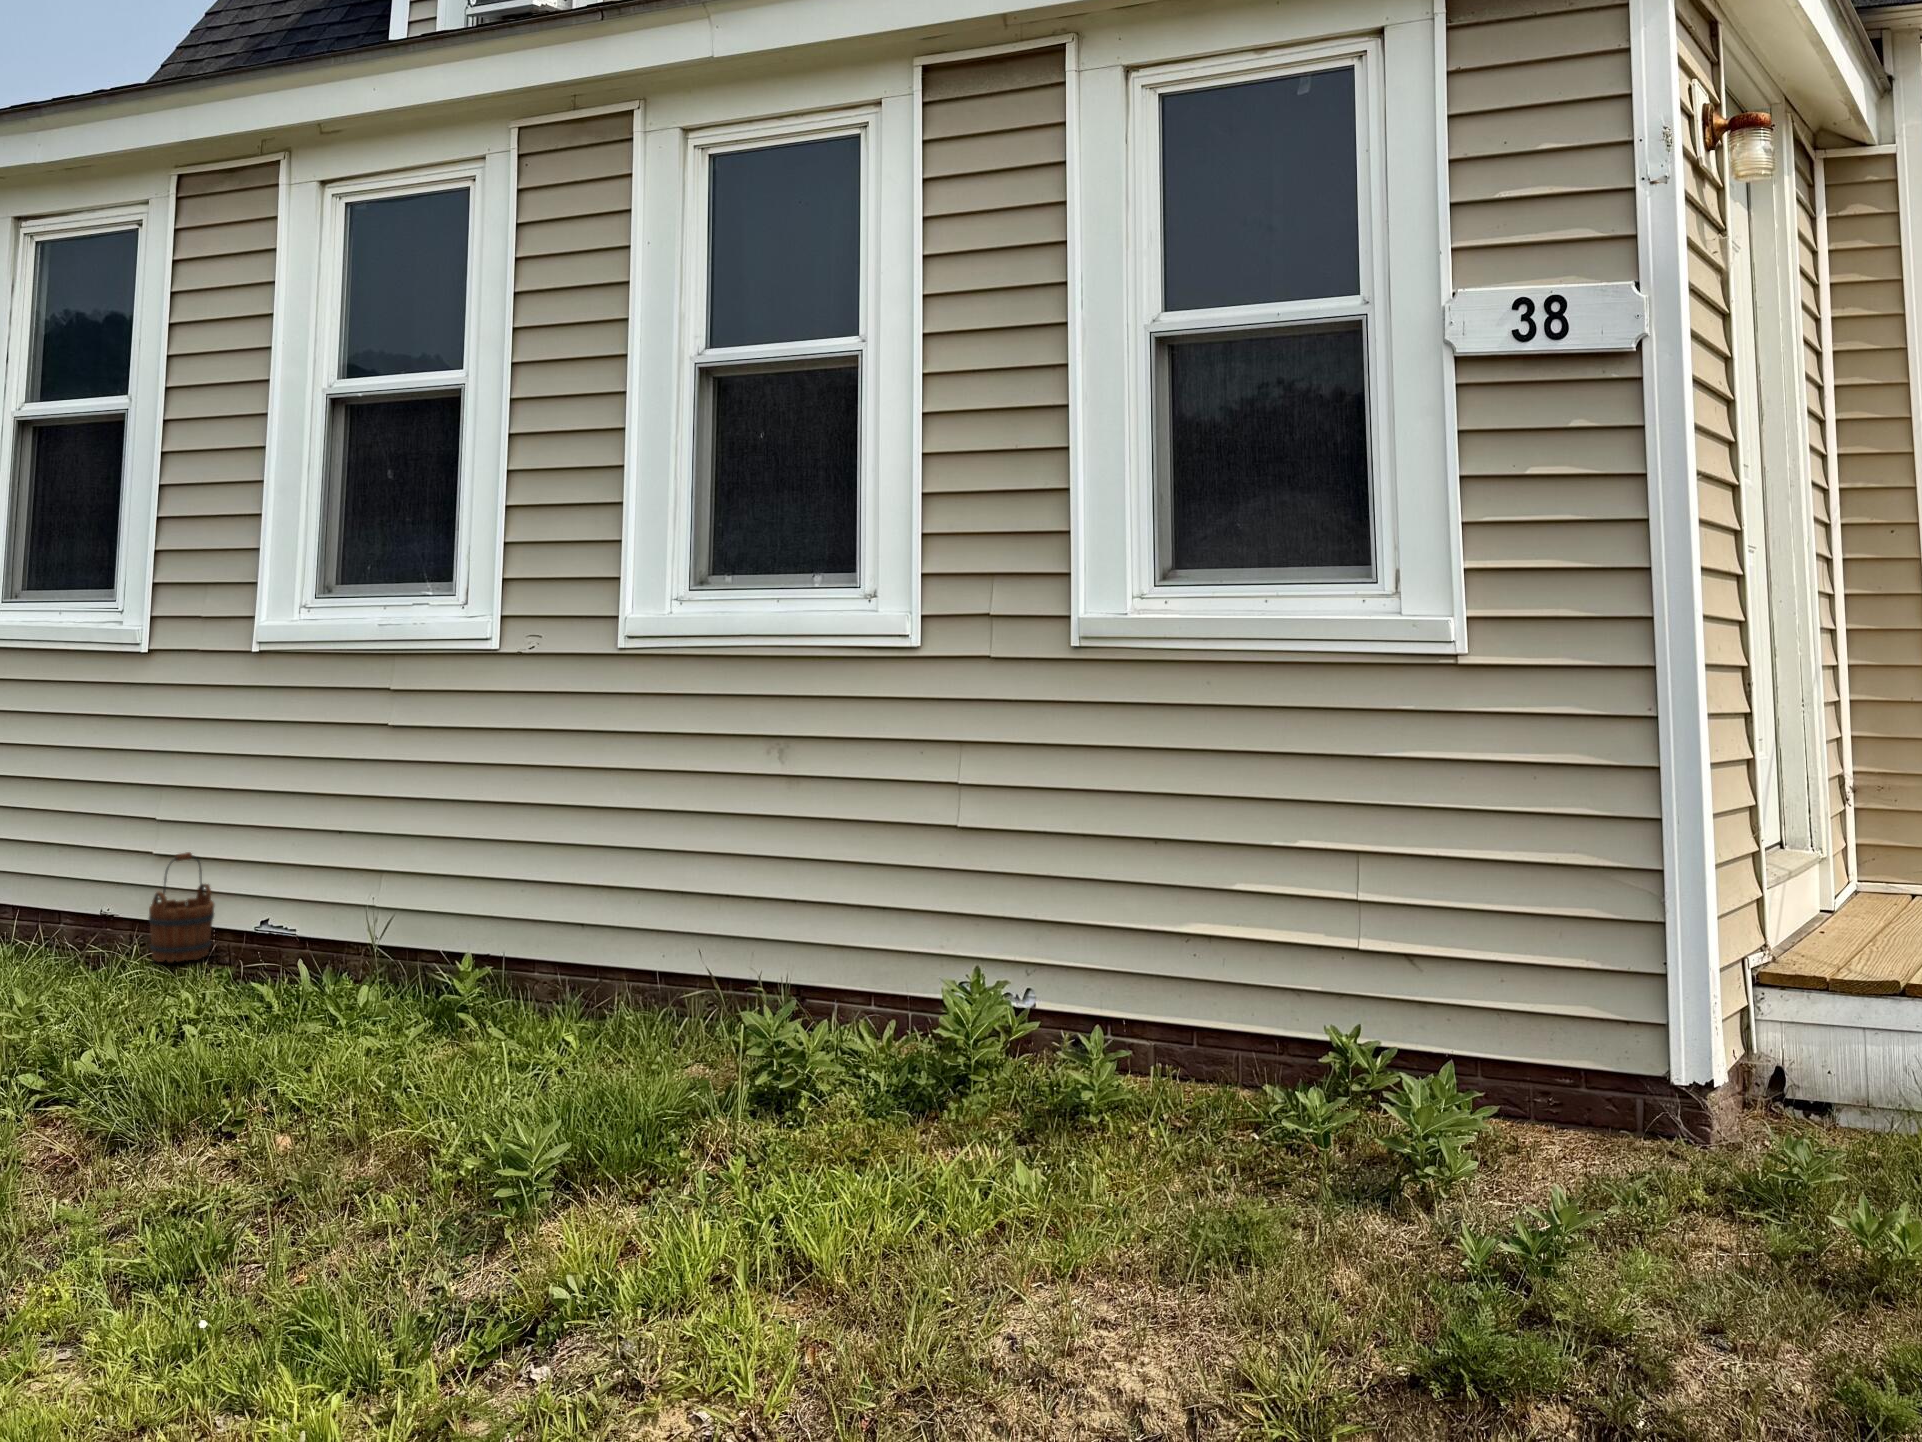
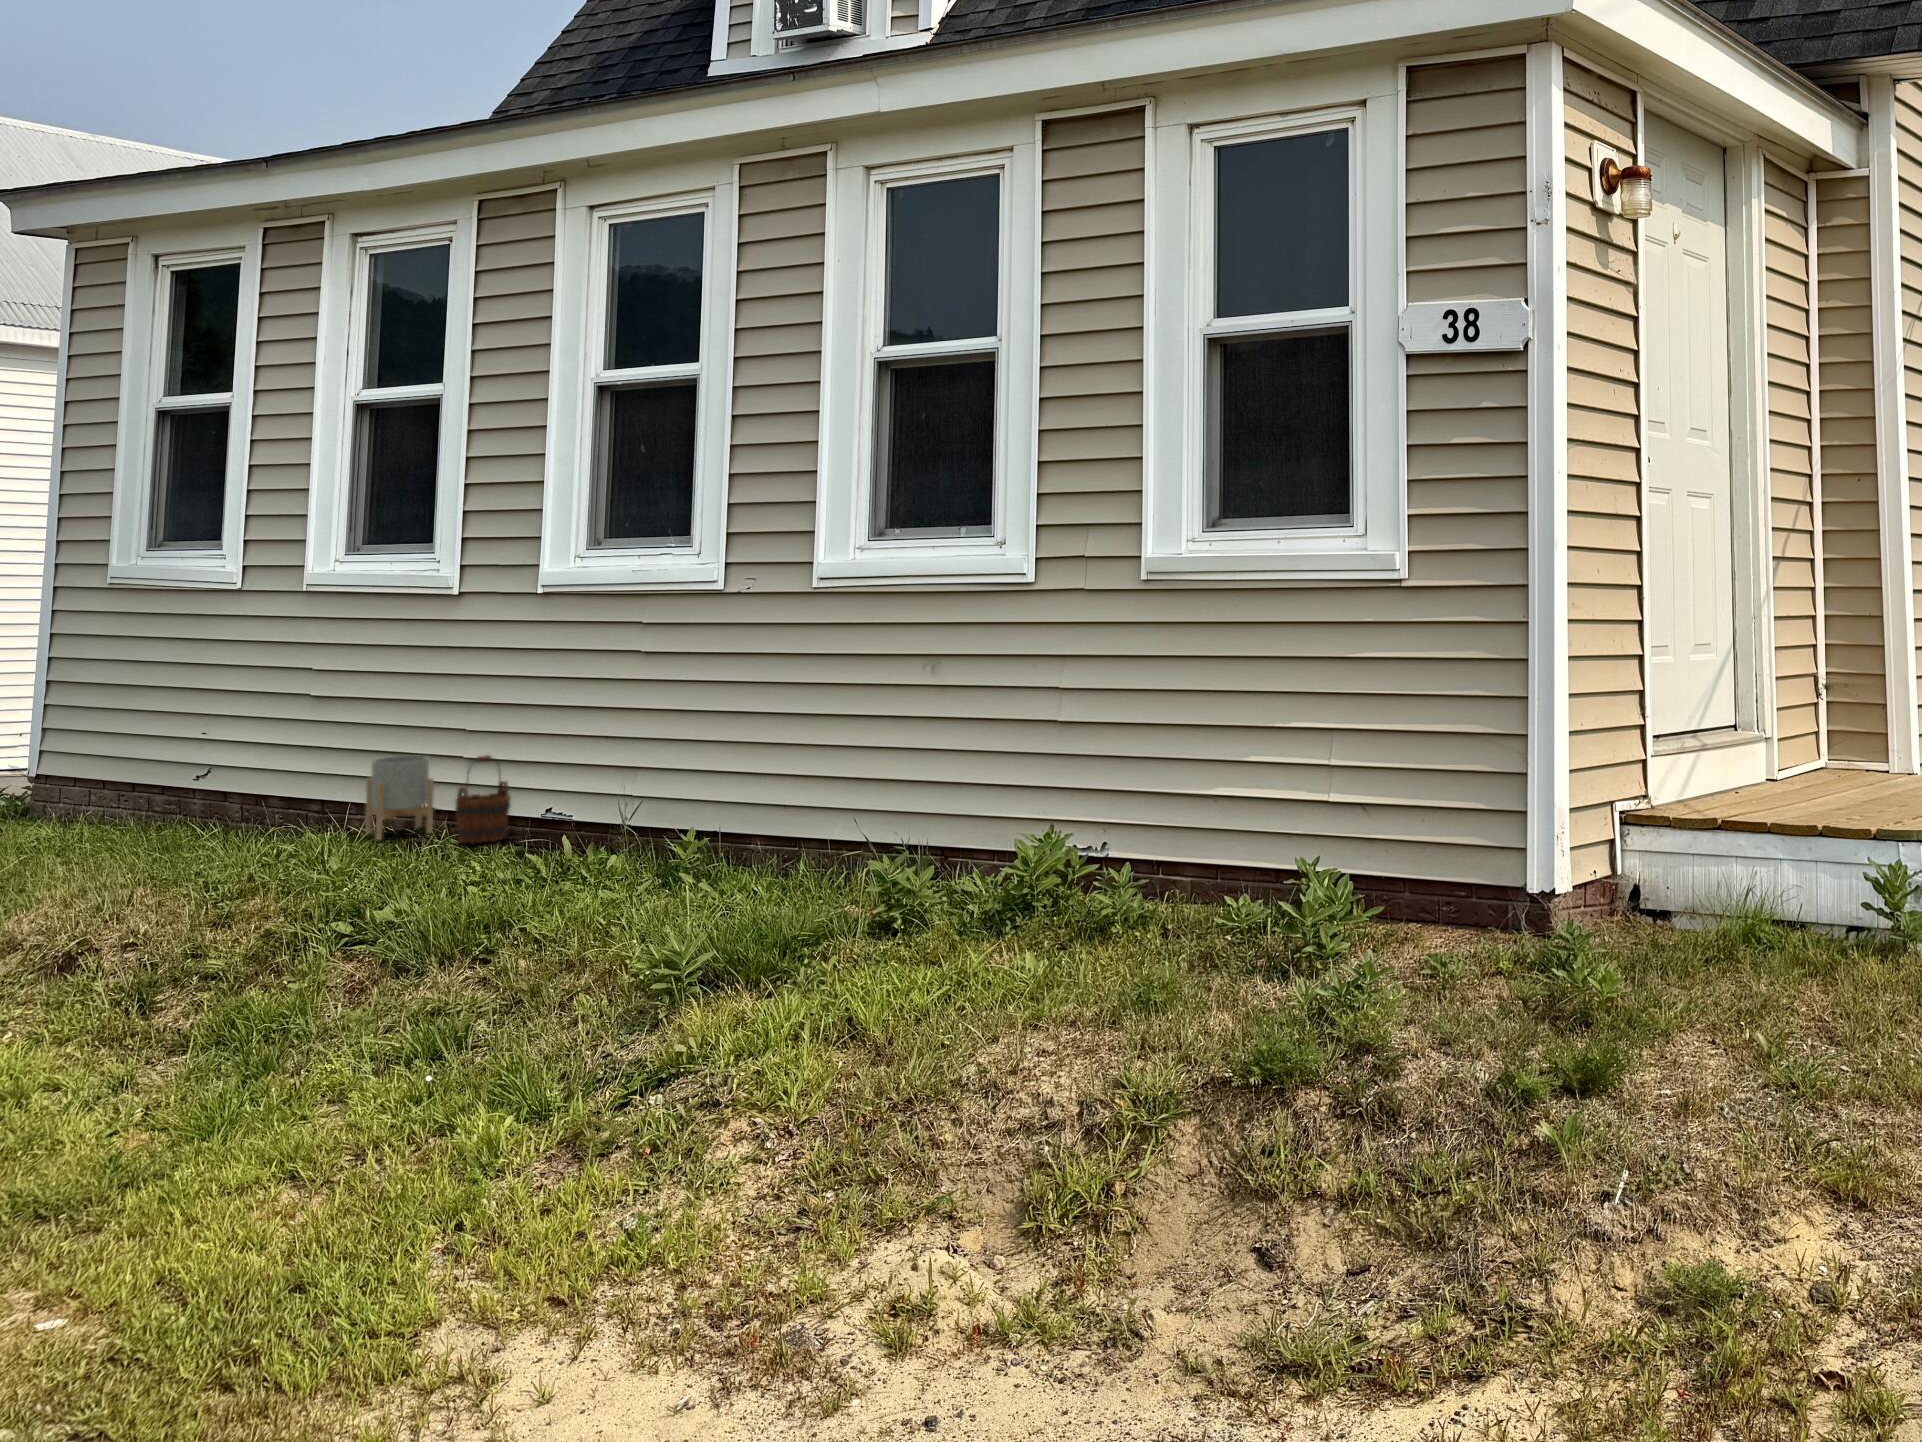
planter: none [30,850,116,956] -> present [365,756,434,840]

